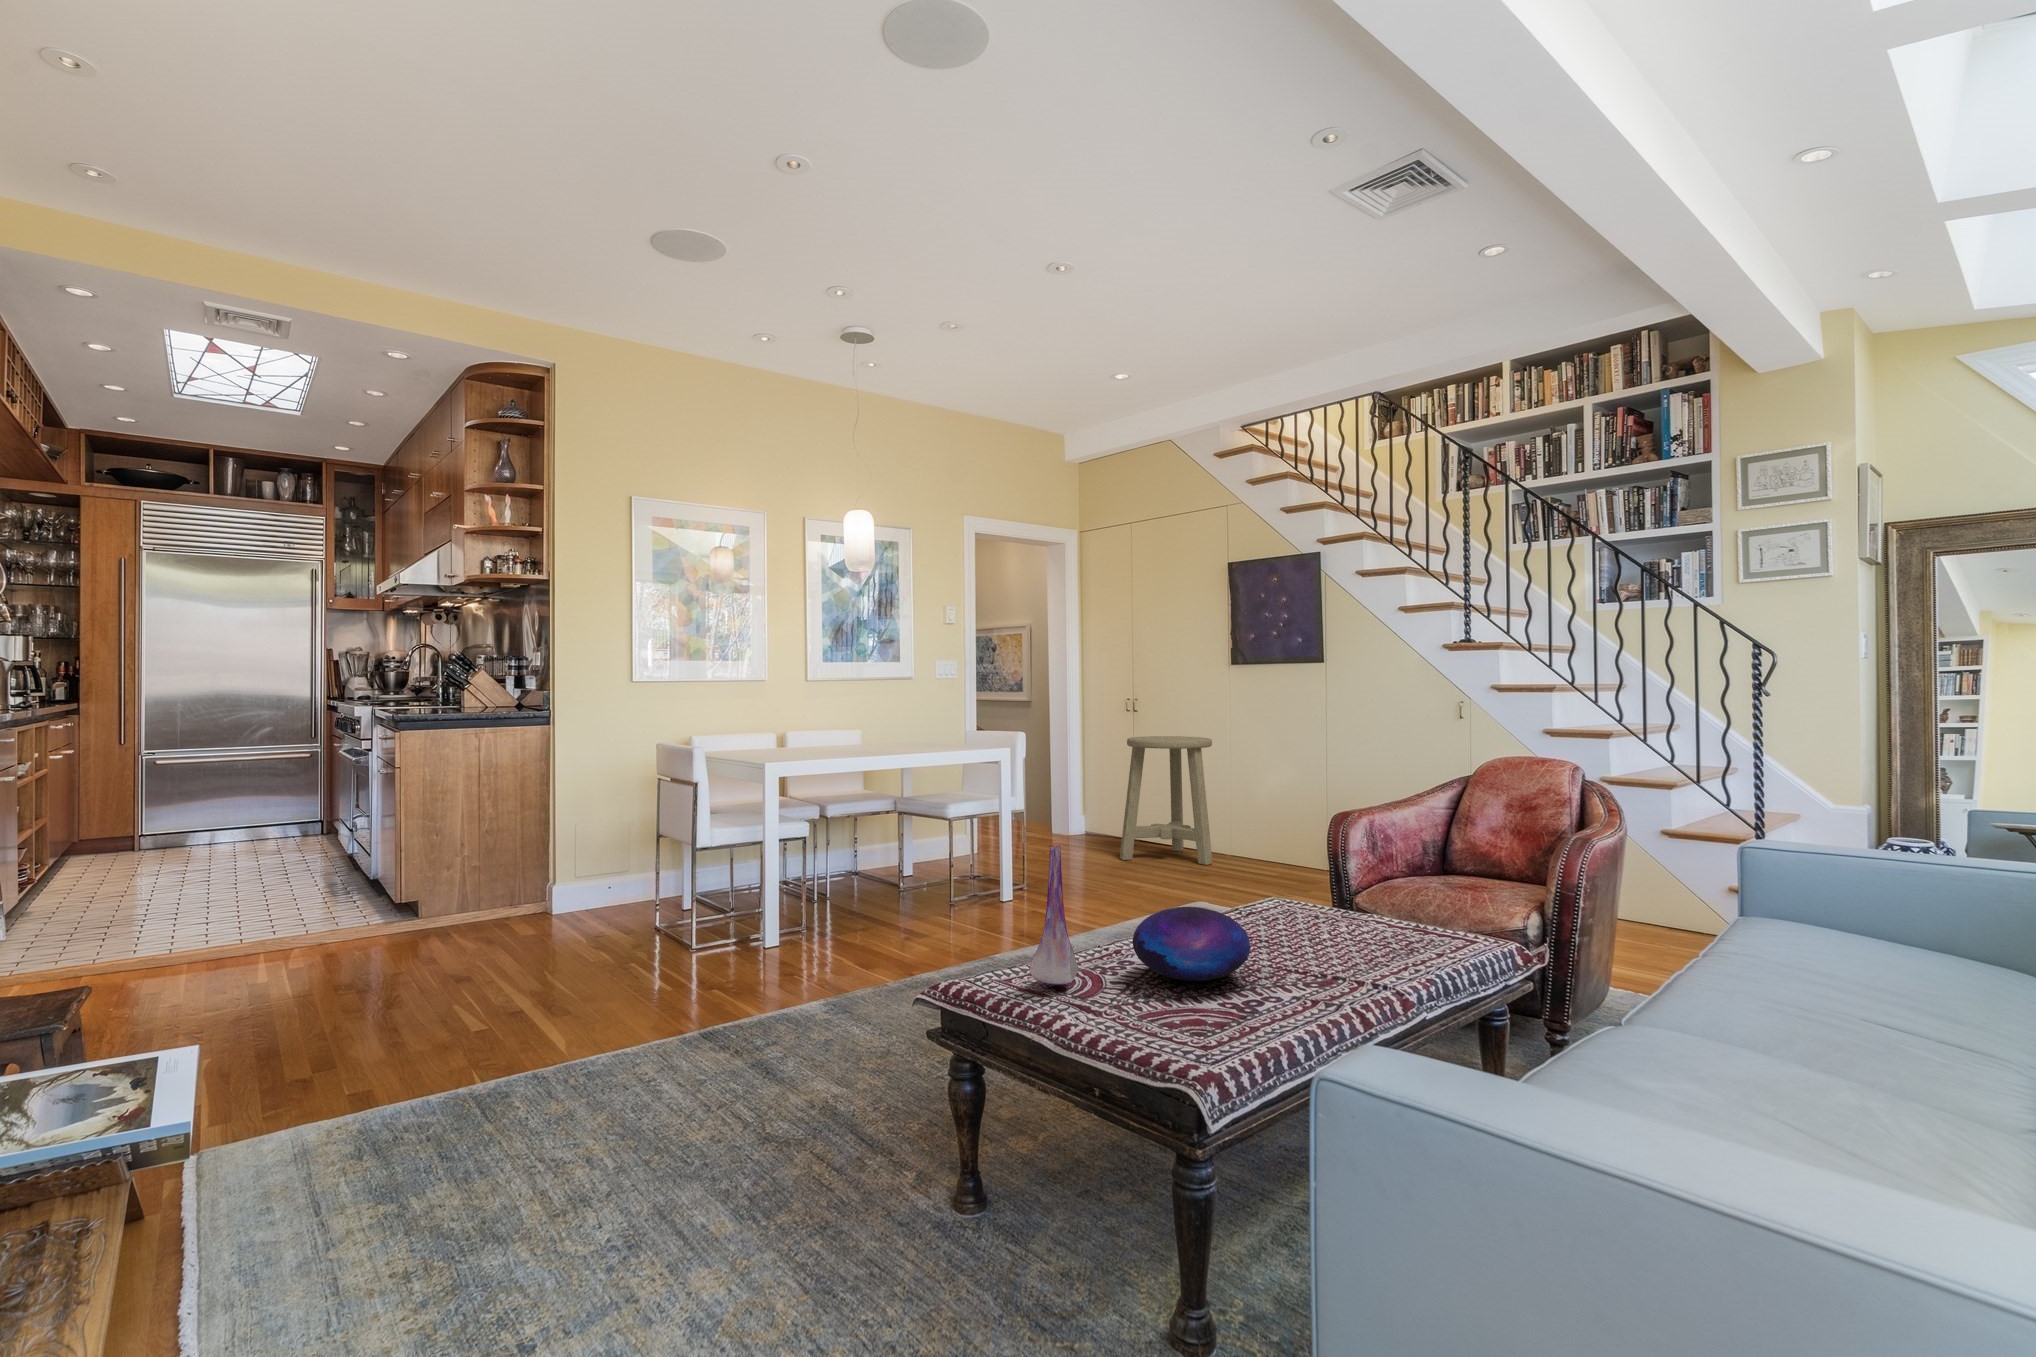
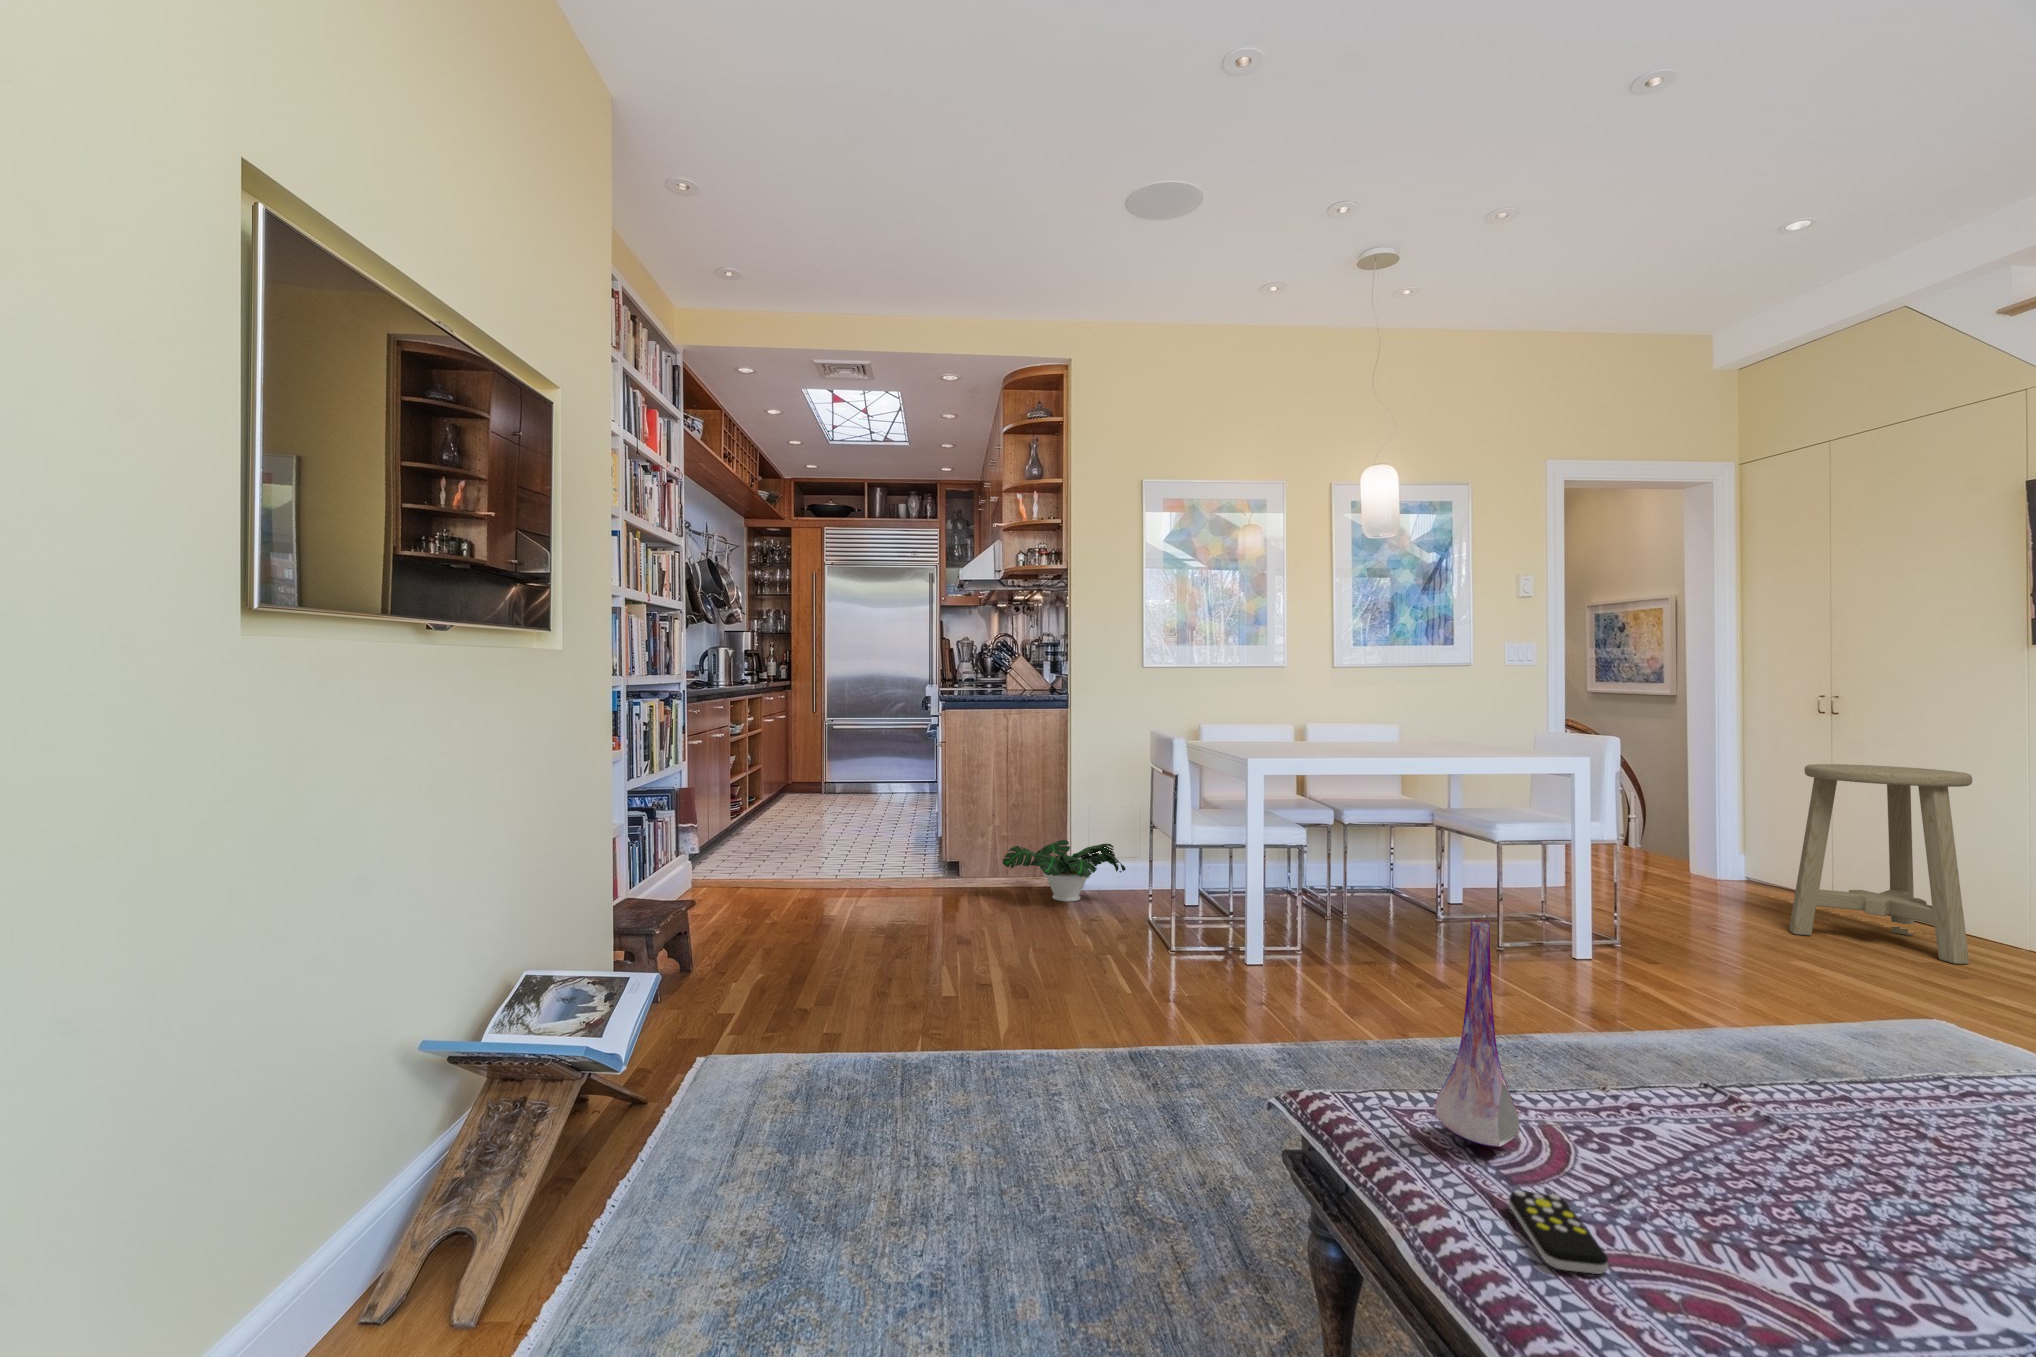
potted plant: none [465,858,612,925] -> present [1003,840,1126,902]
decorative orb: present [1132,907,1250,981] -> none [1633,1063,1906,1224]
remote control: none [1089,995,1146,1026] -> present [1509,1191,1608,1274]

